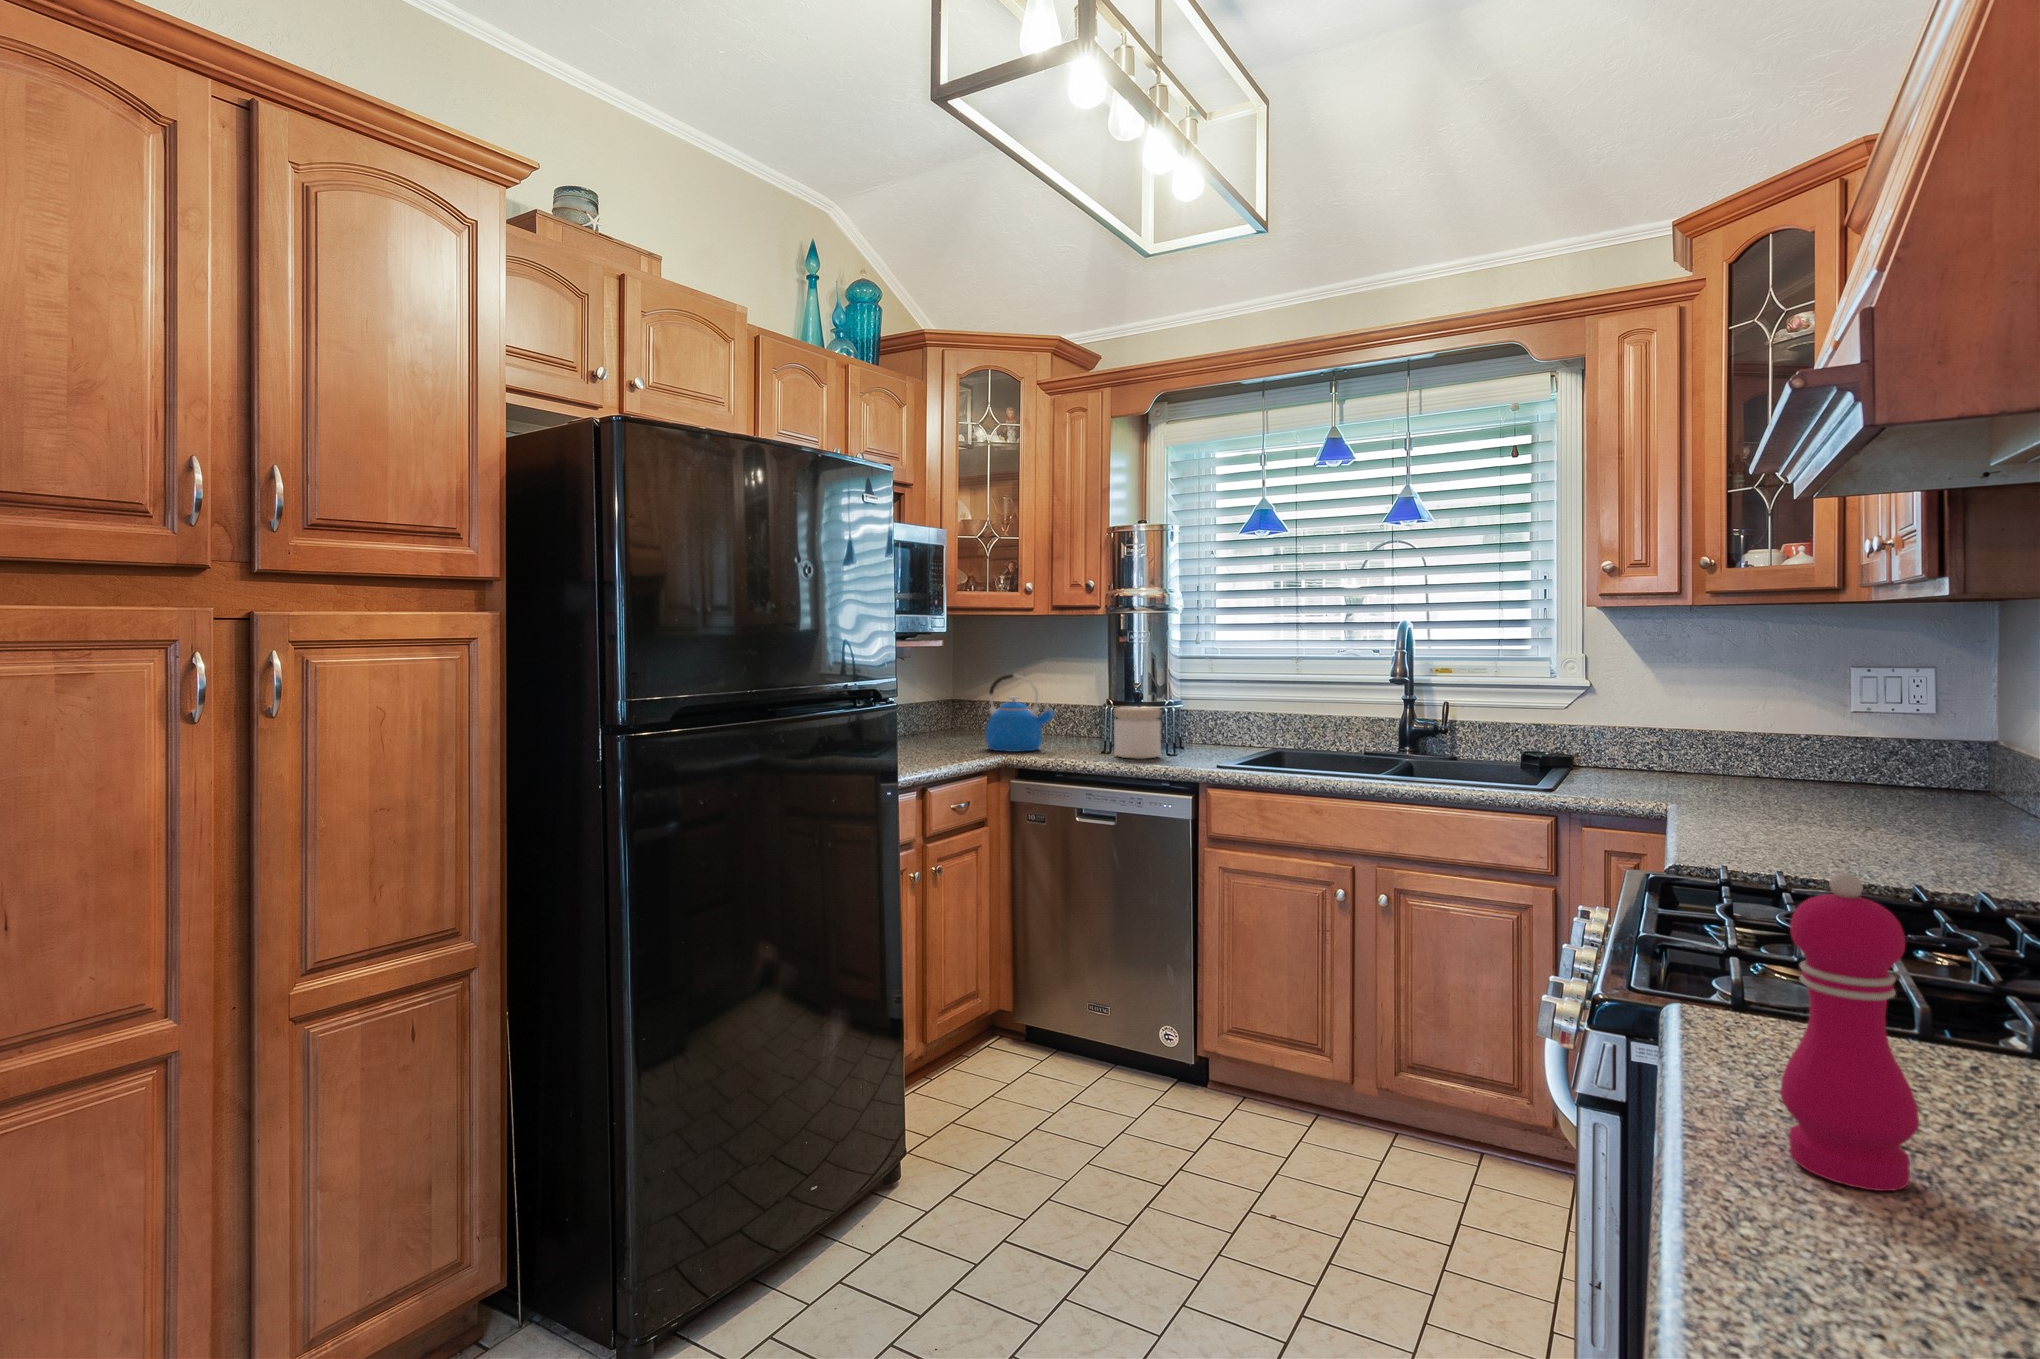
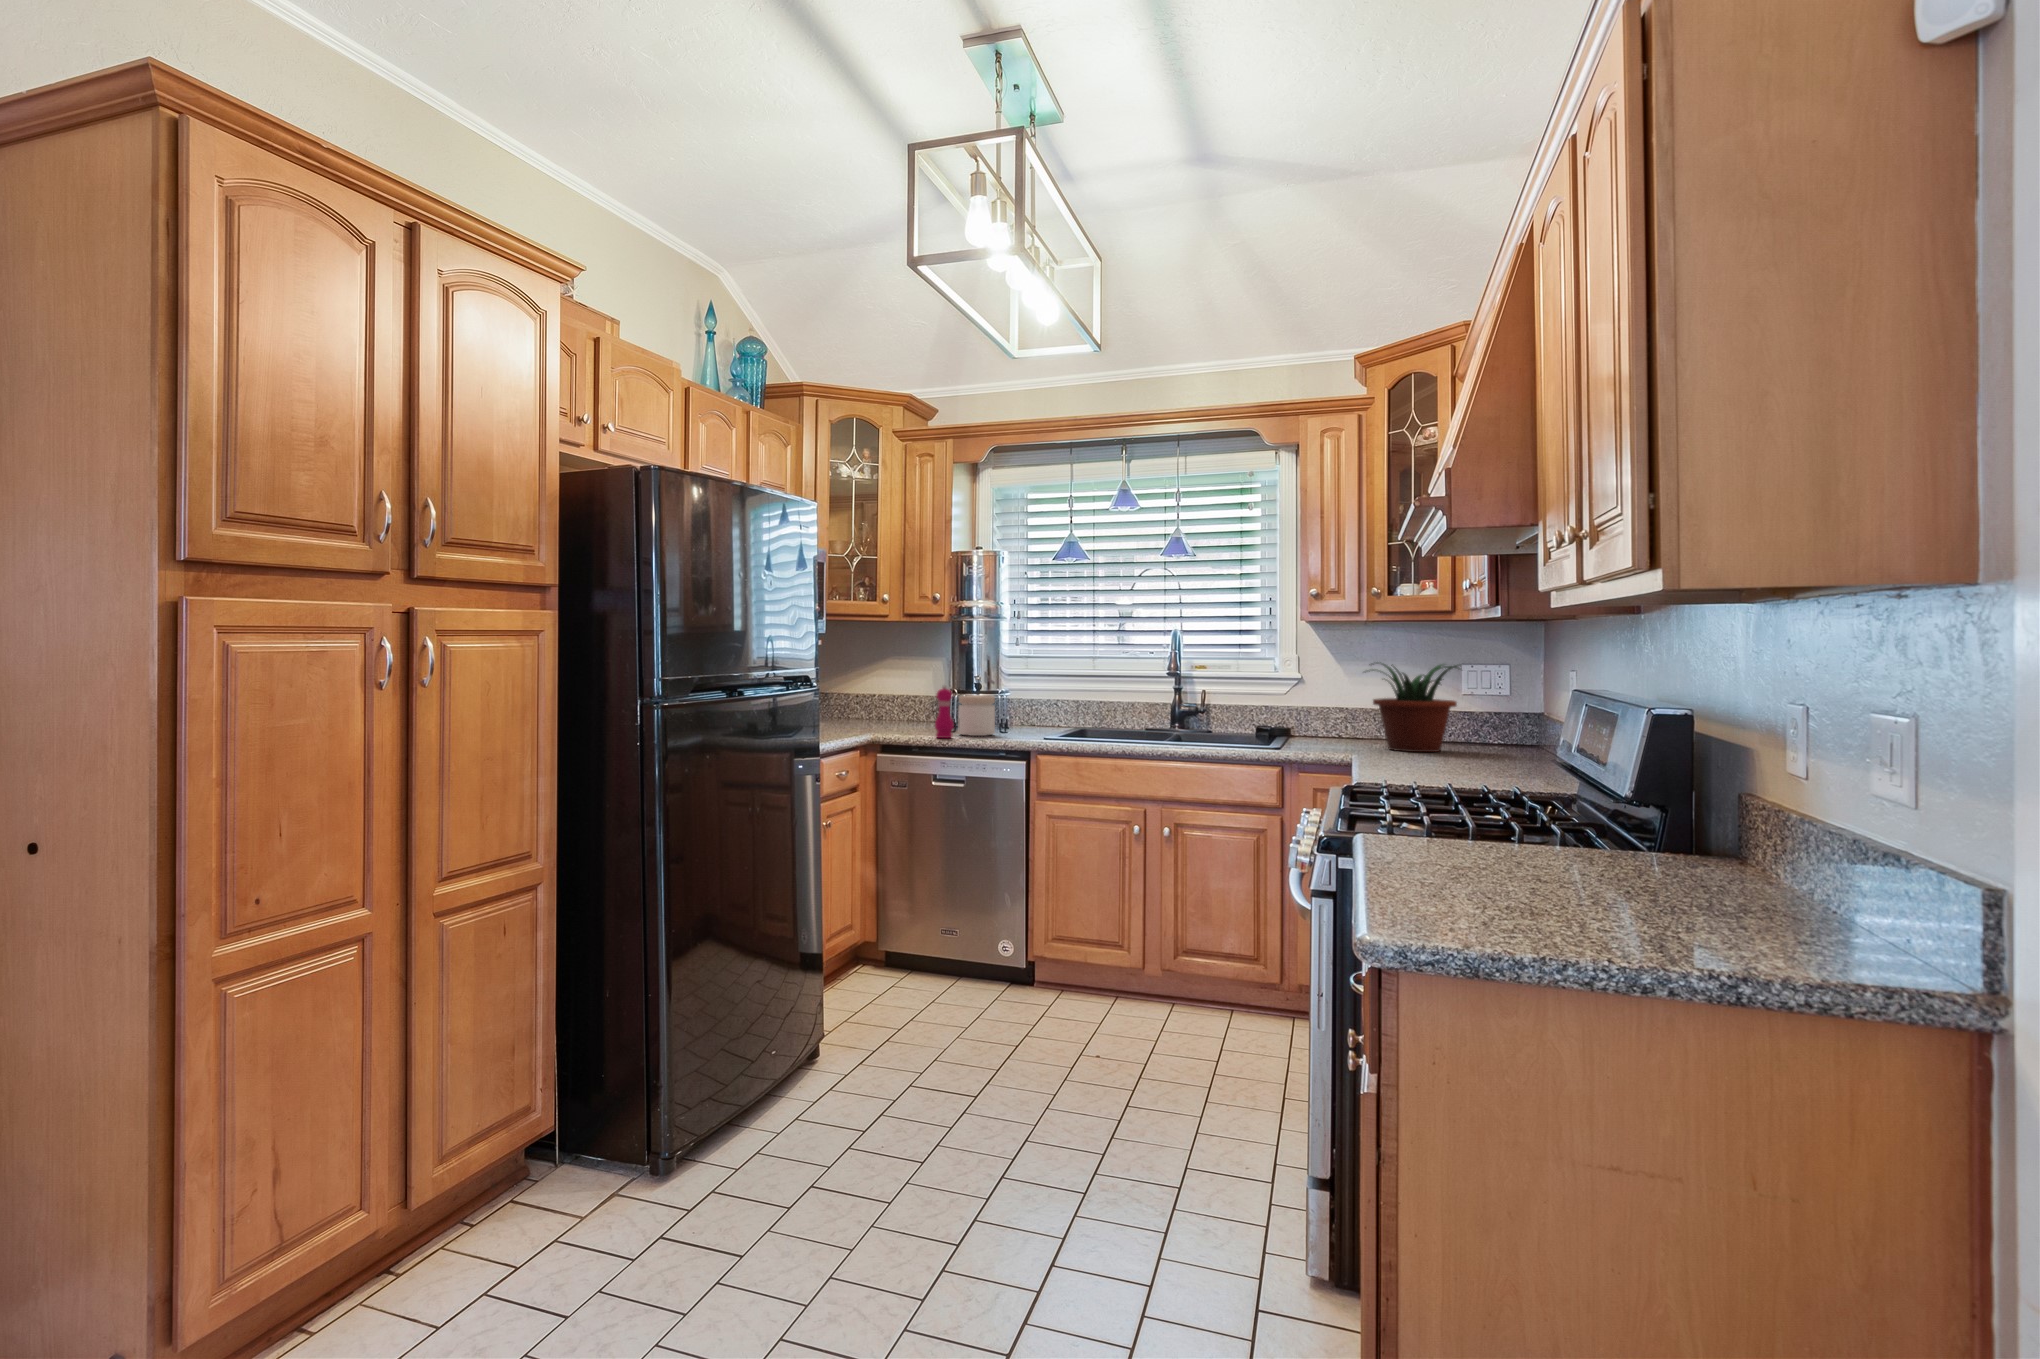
potted plant: none [1685,665,1859,800] -> present [1373,662,1459,752]
kettle: present [986,674,1055,752] -> none [850,669,908,732]
pepper mill: present [1780,873,1919,1191] -> present [935,685,954,738]

